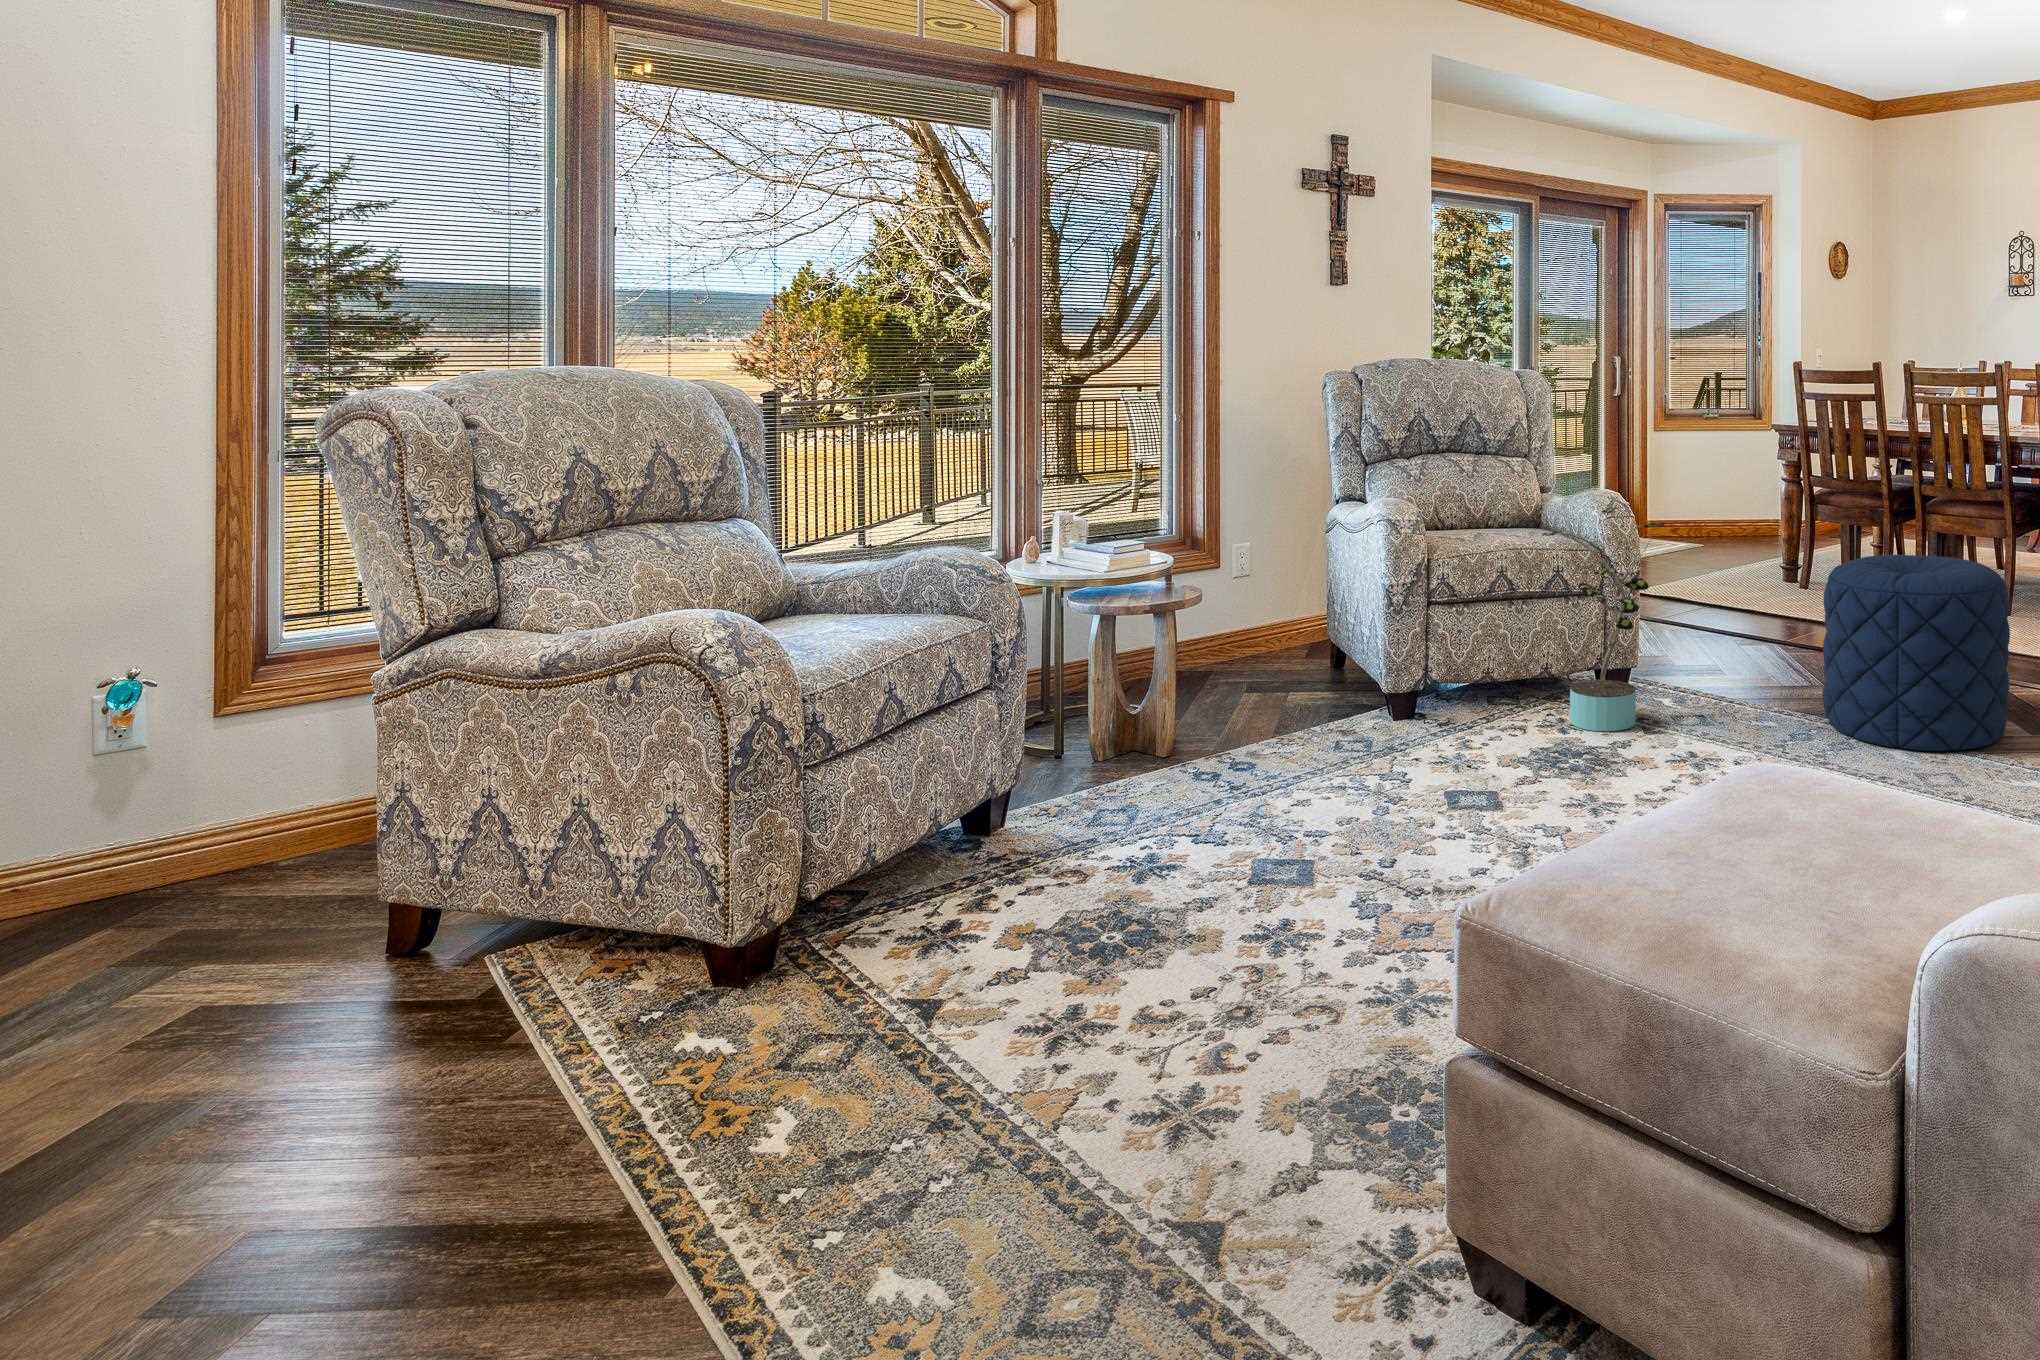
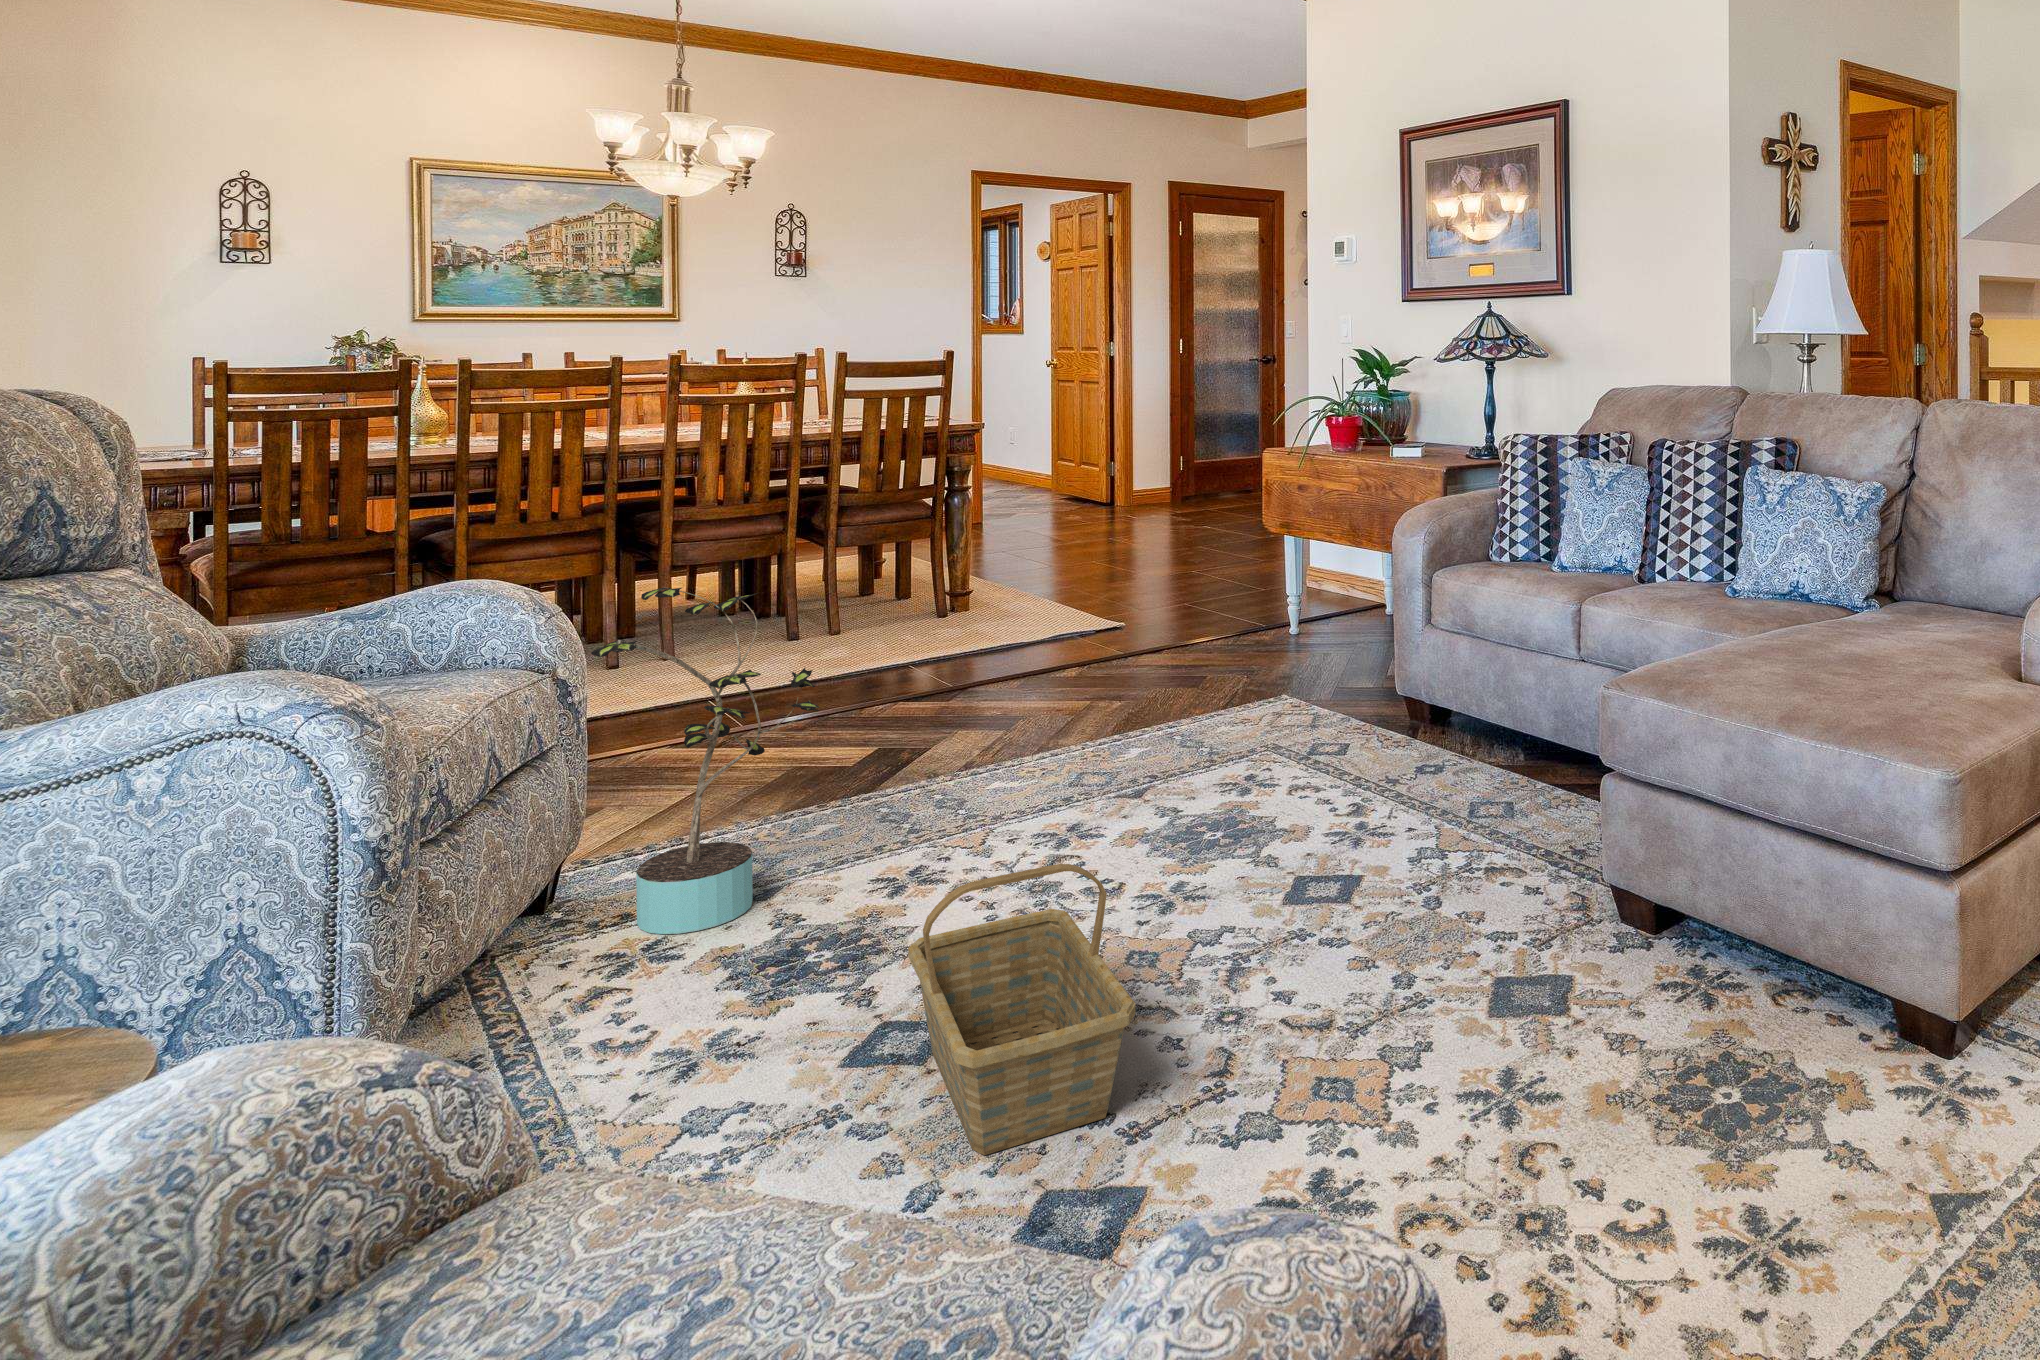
pouf: present [1822,555,2010,751] -> none [832,571,1048,796]
basket: none [1307,689,1510,861] -> present [908,864,1136,1155]

